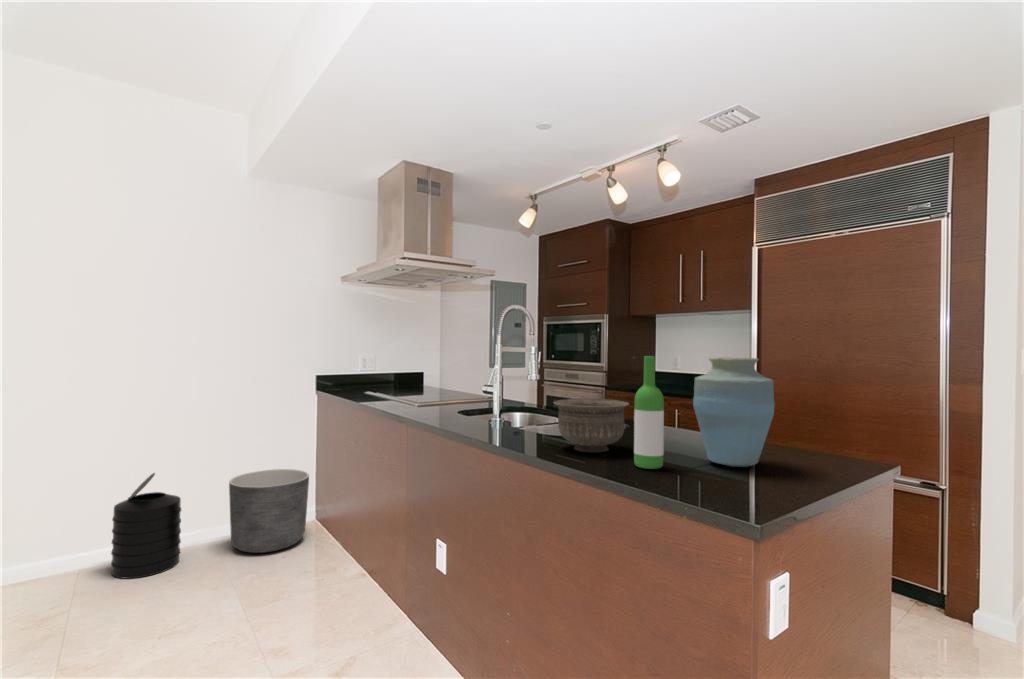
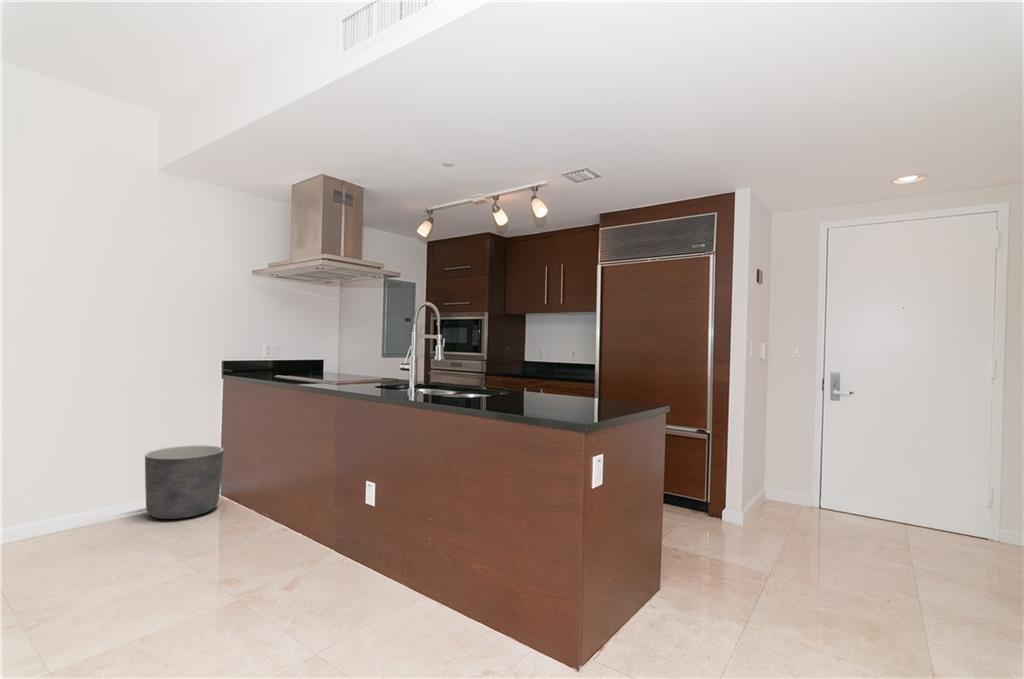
wine bottle: present [634,356,664,469] -> none [518,337,537,408]
vase: present [693,357,775,467] -> none [554,339,601,407]
bowl: present [554,399,629,452] -> none [463,369,514,403]
trash can: present [111,473,181,579] -> none [26,448,98,546]

